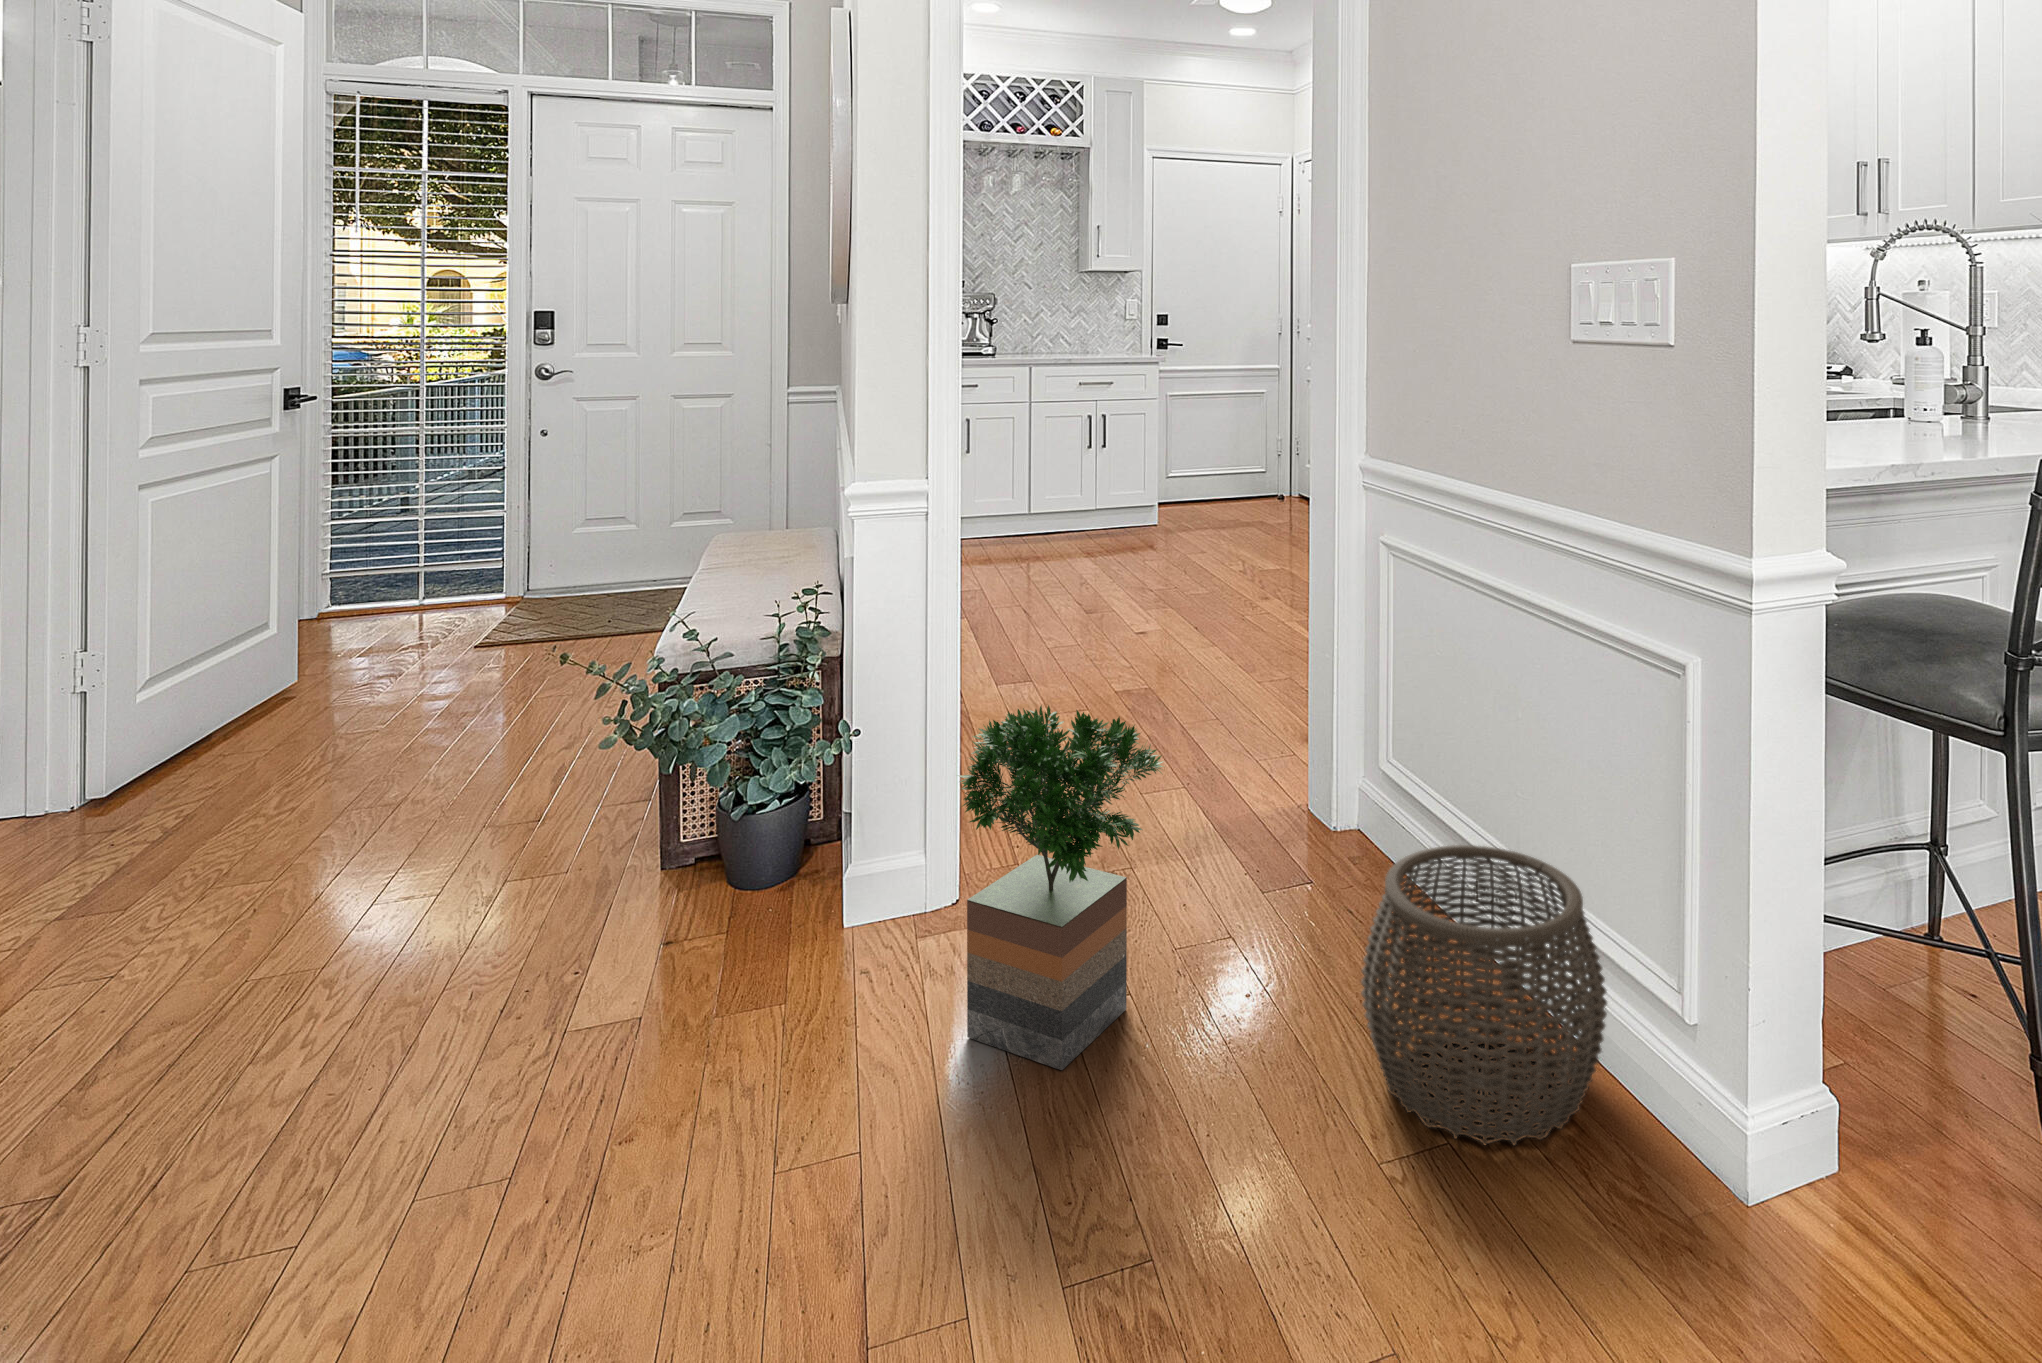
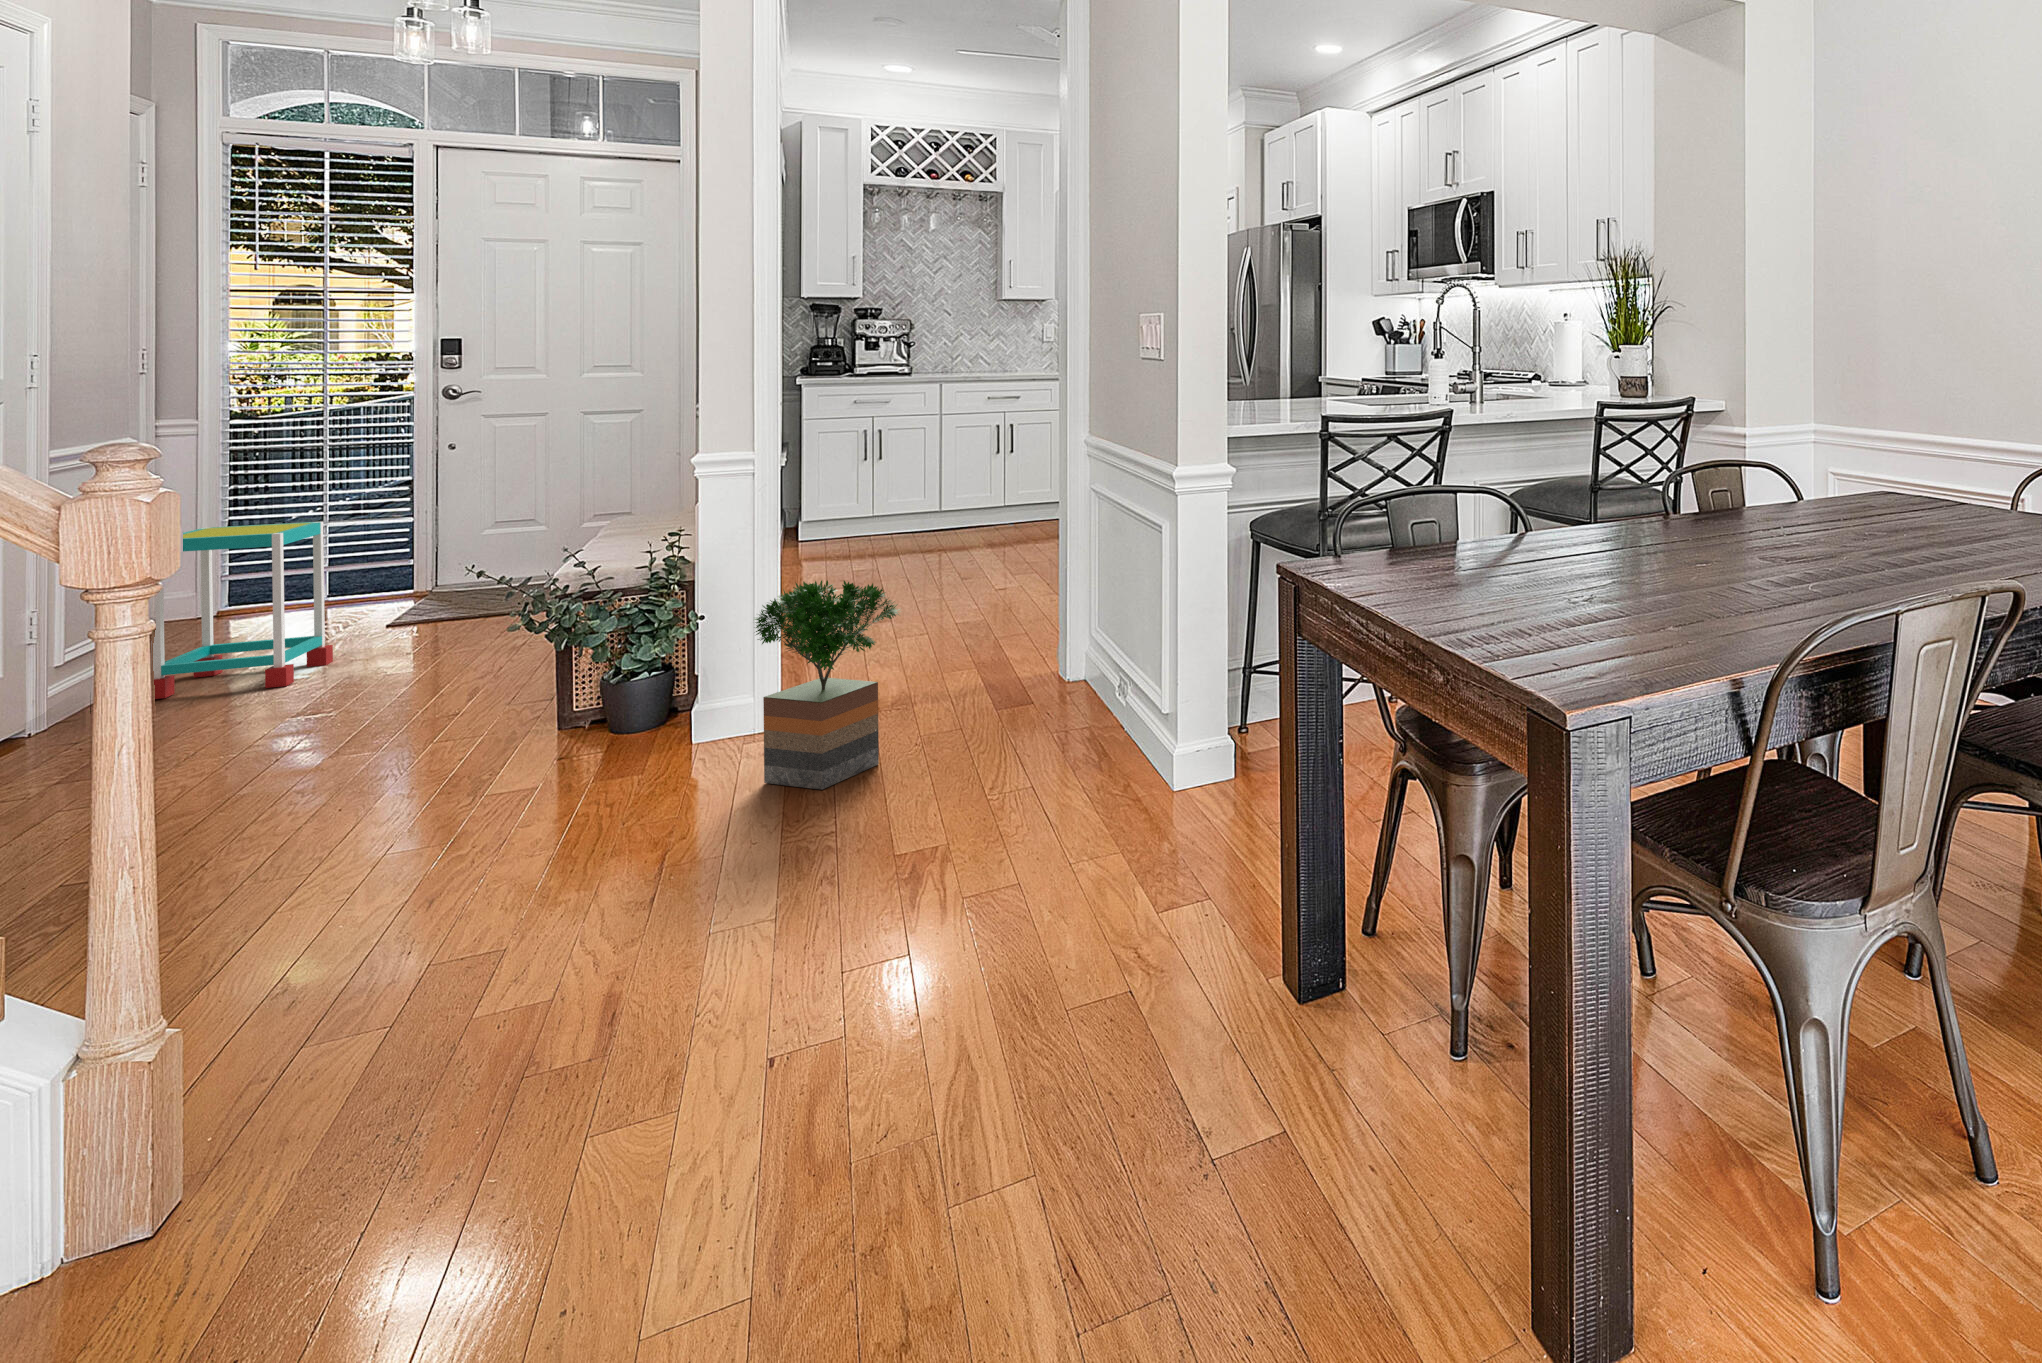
side table: none [219,537,418,755] -> present [153,522,333,699]
woven basket: present [1361,845,1607,1145] -> none [1009,645,1154,792]

